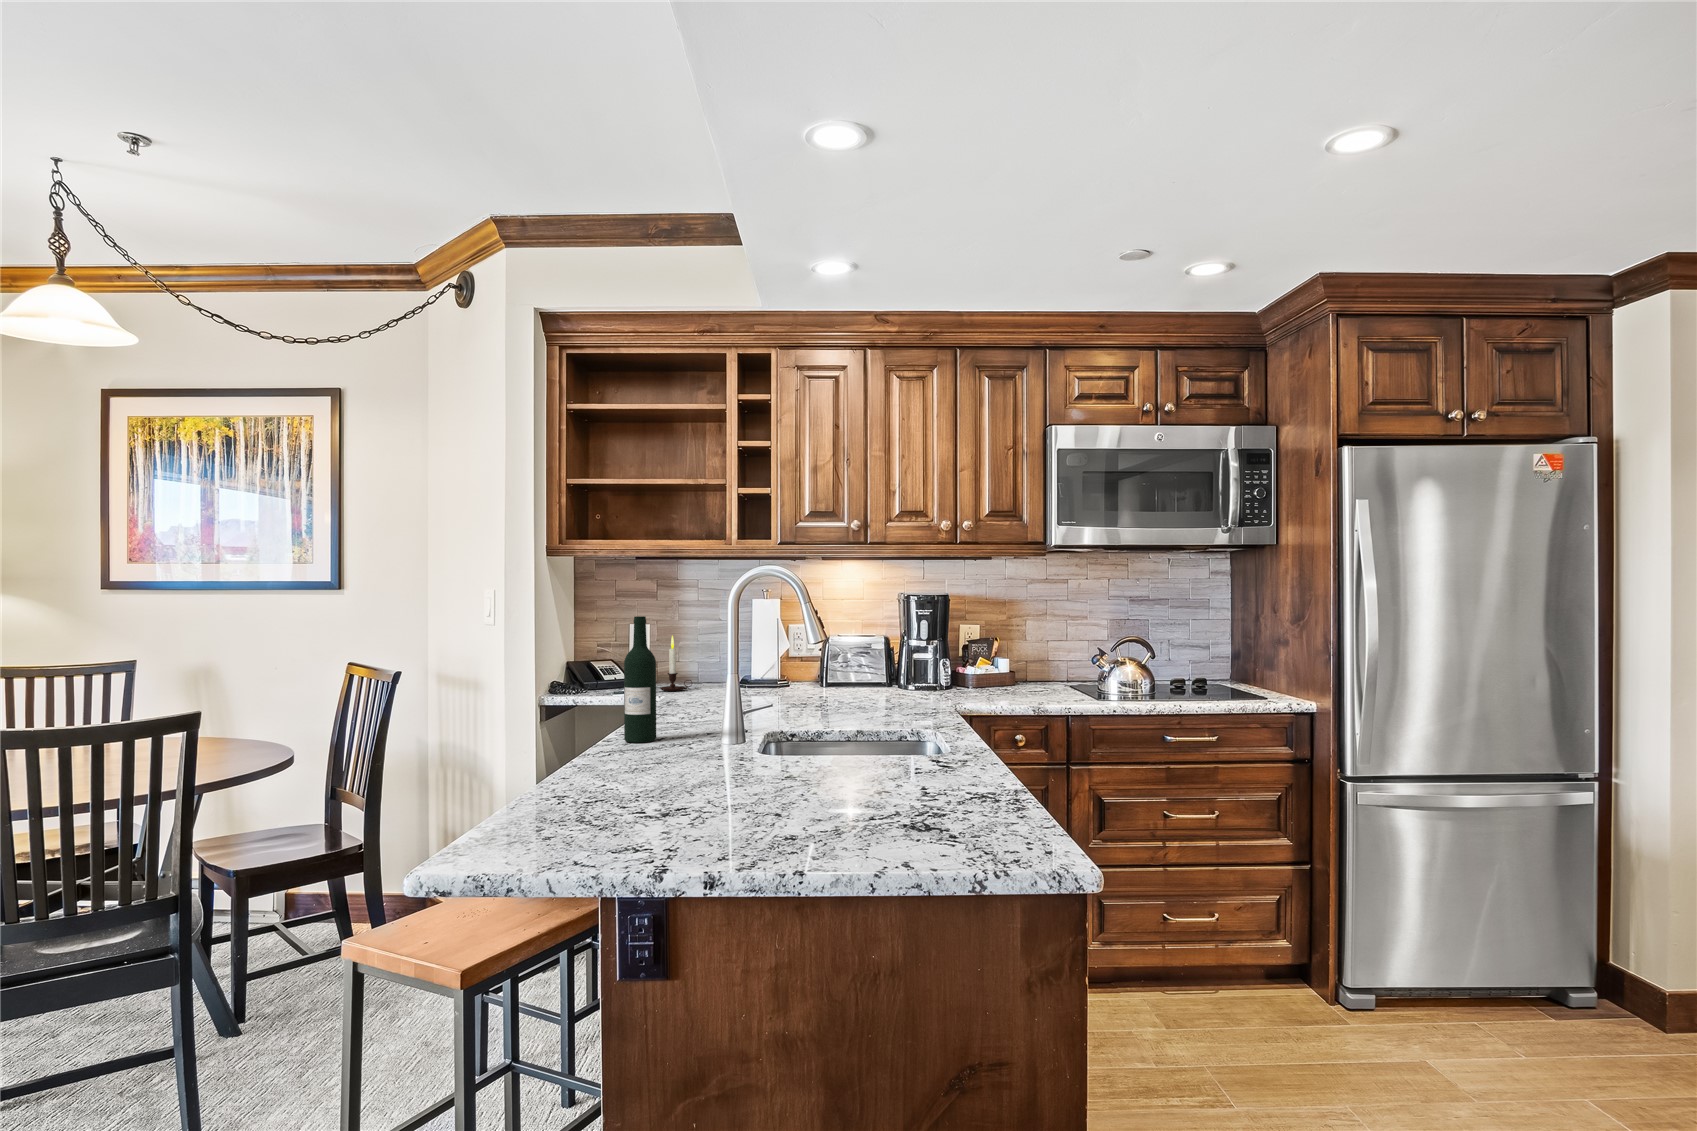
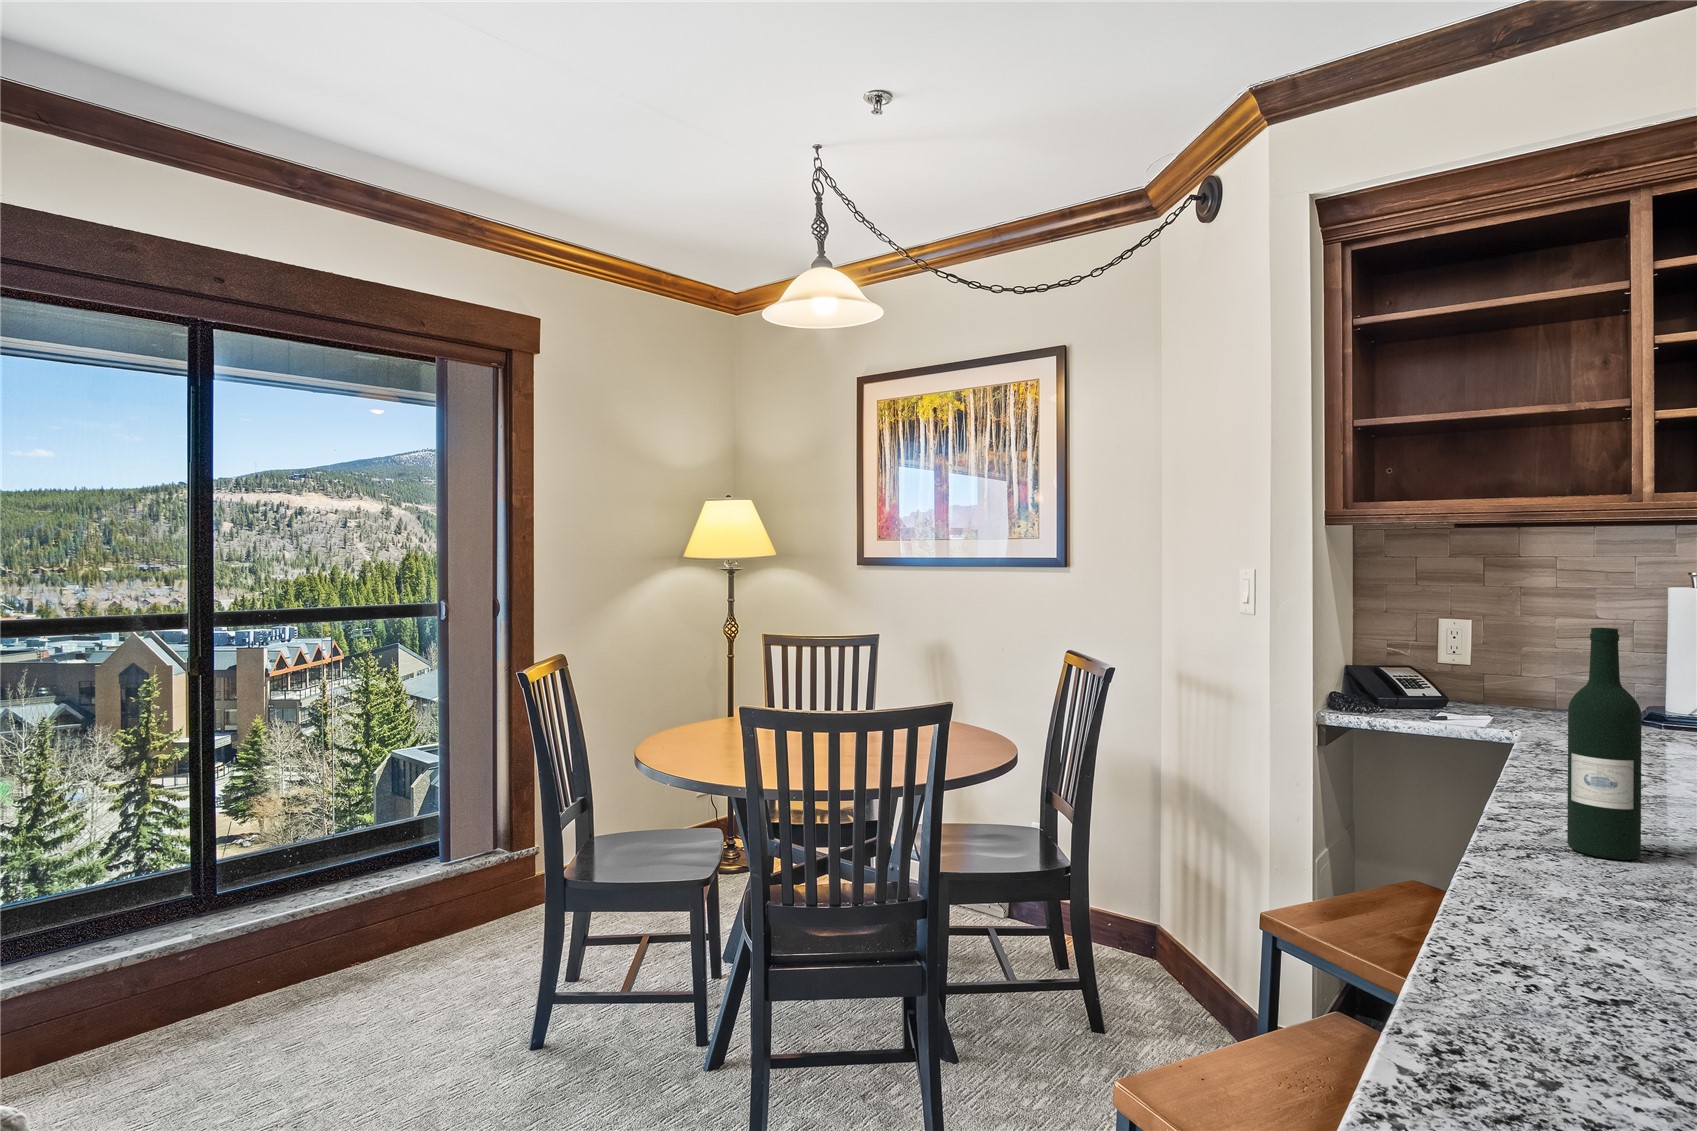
candle: present [660,636,692,691] -> none [1498,639,1558,722]

